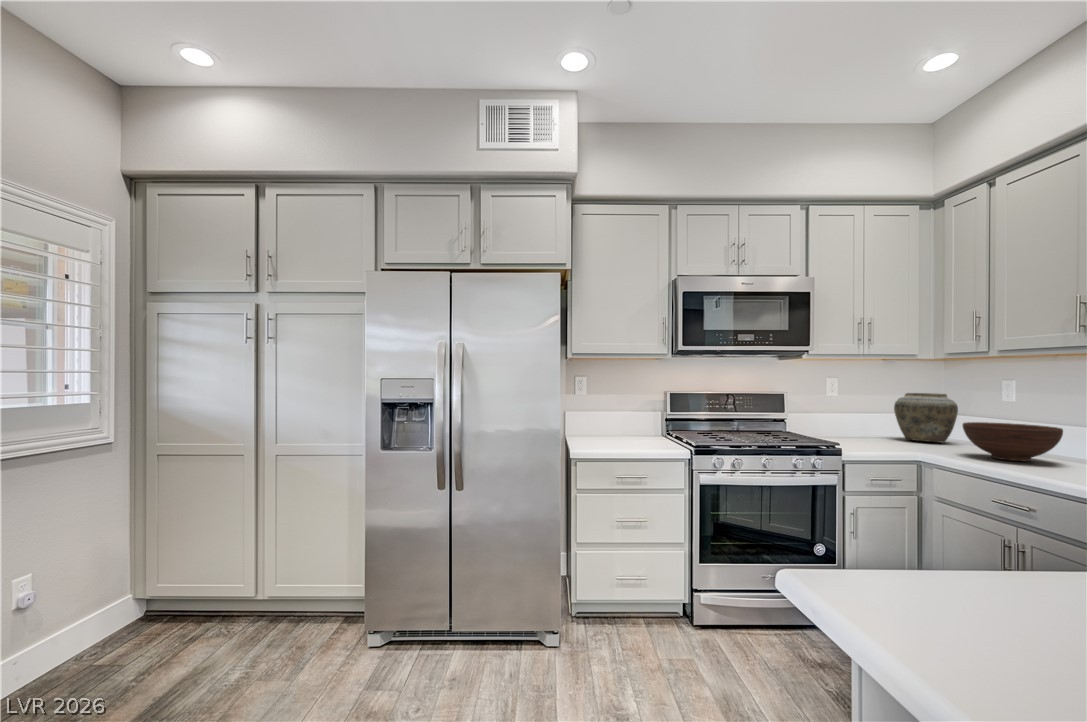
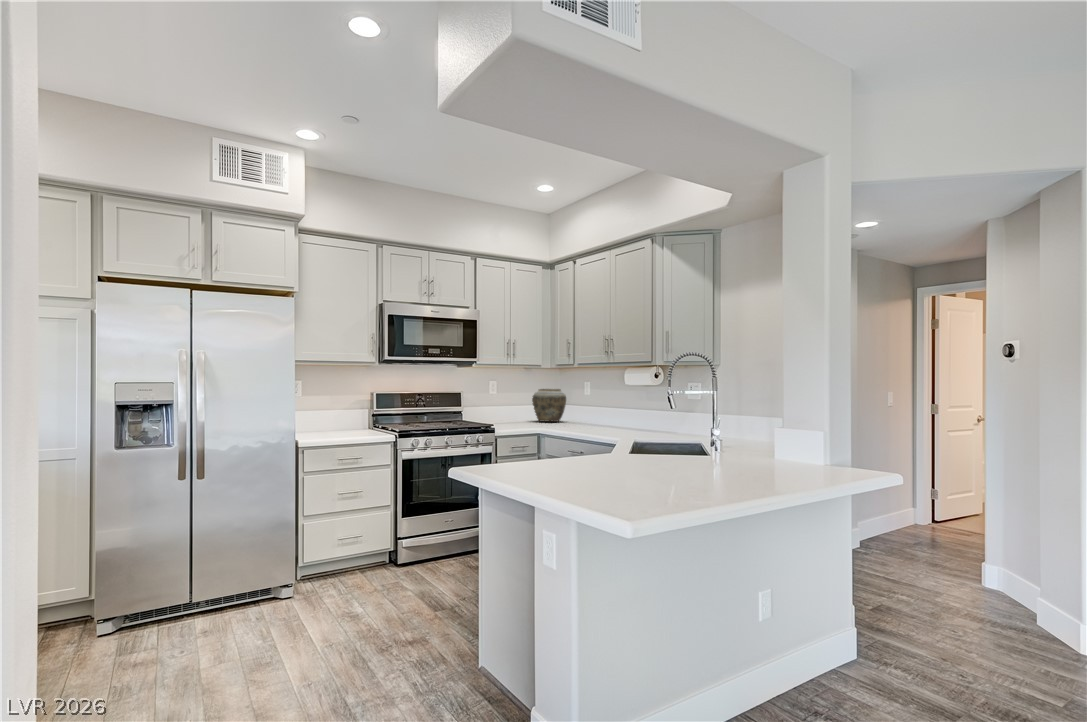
fruit bowl: present [962,422,1063,461] -> none [562,406,606,428]

